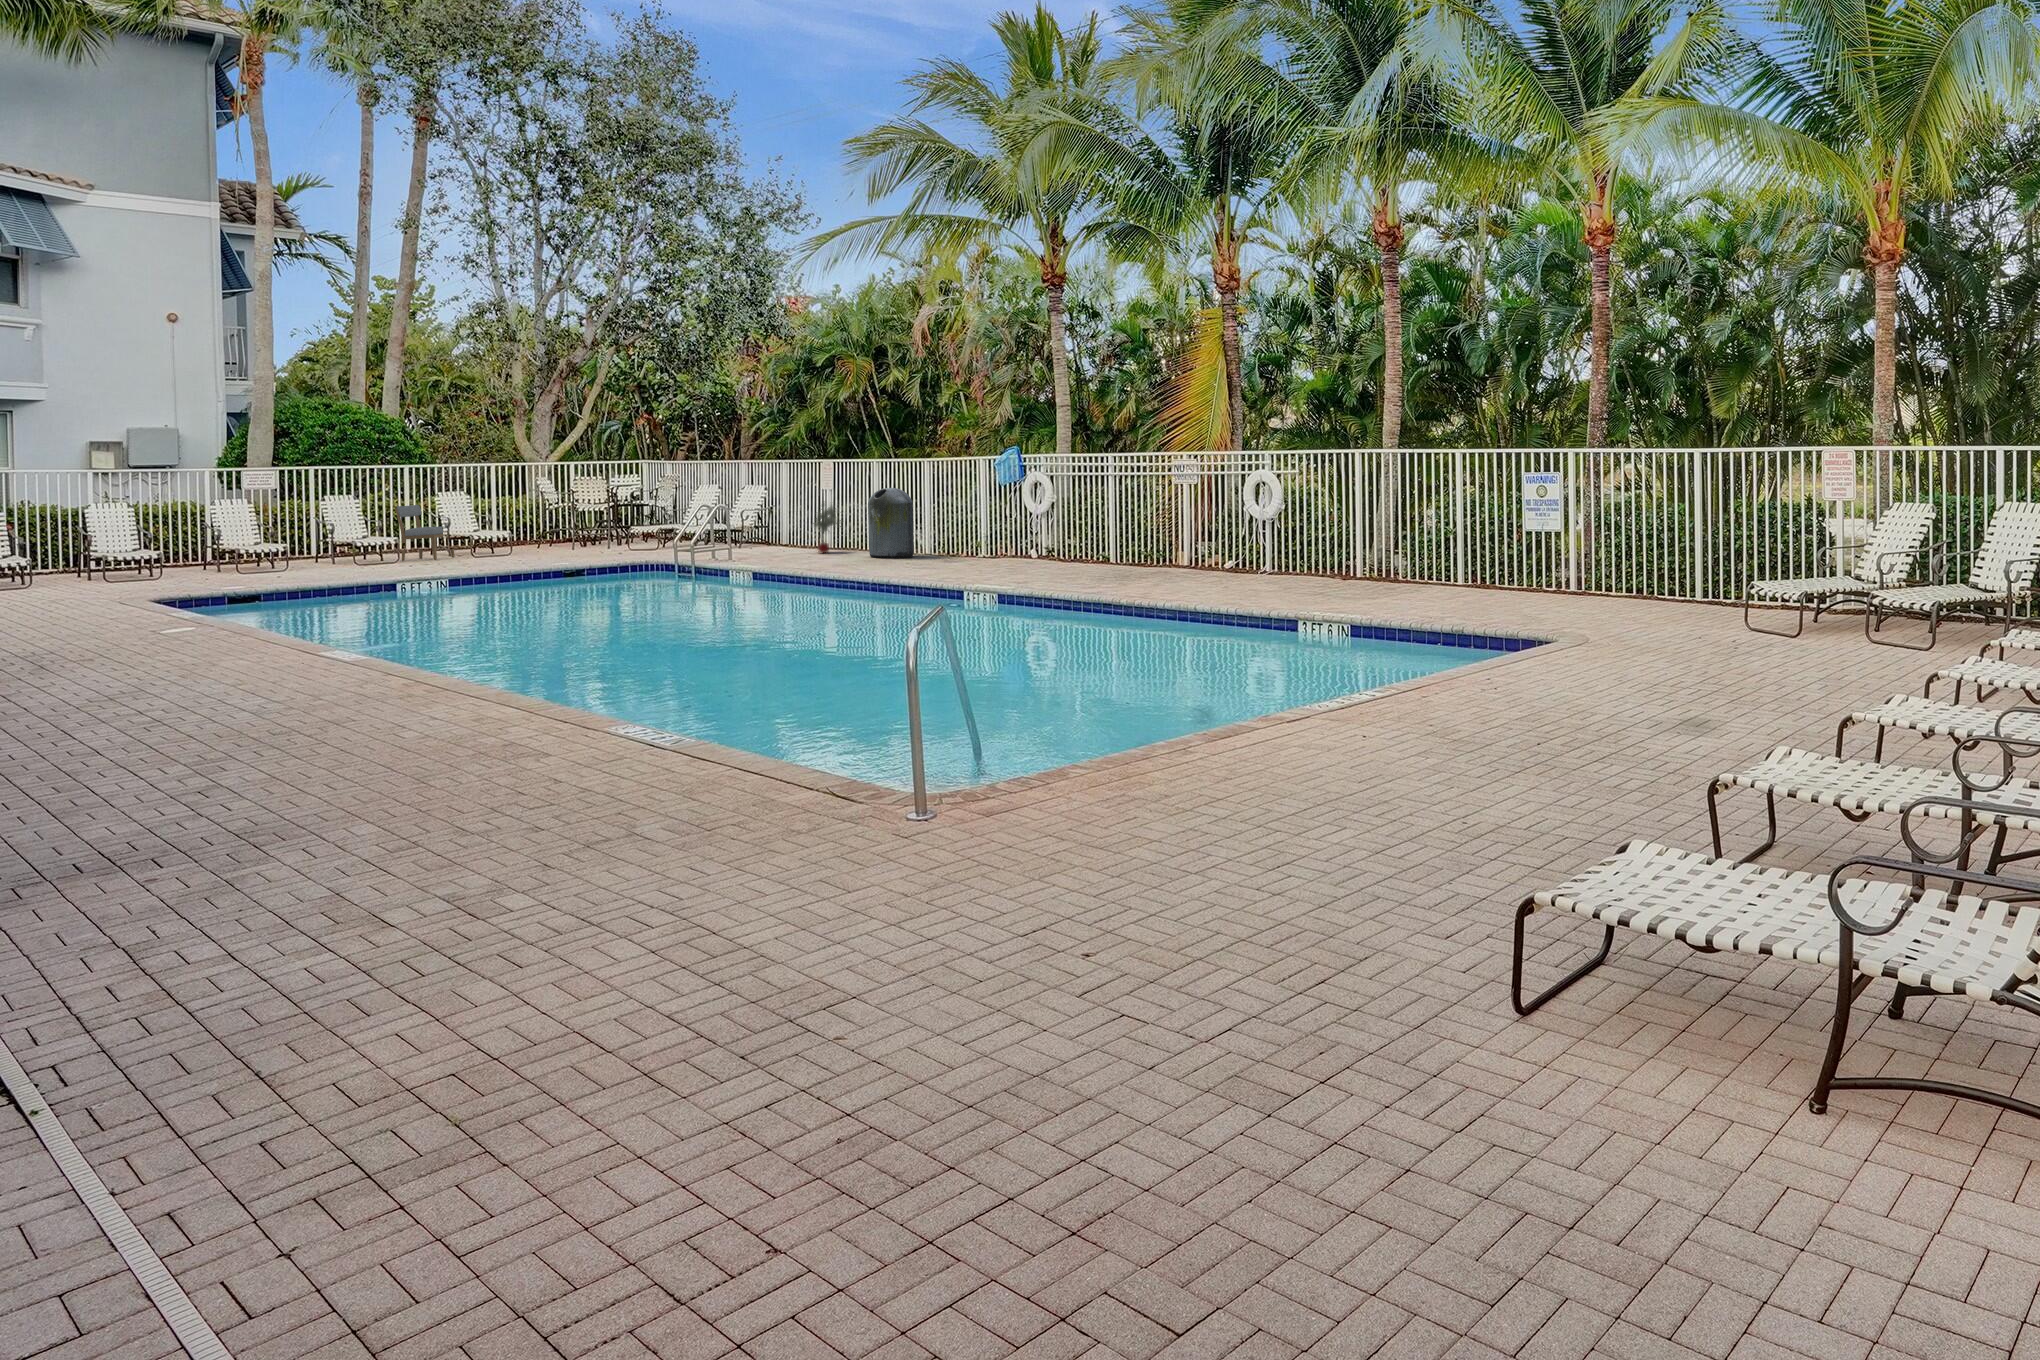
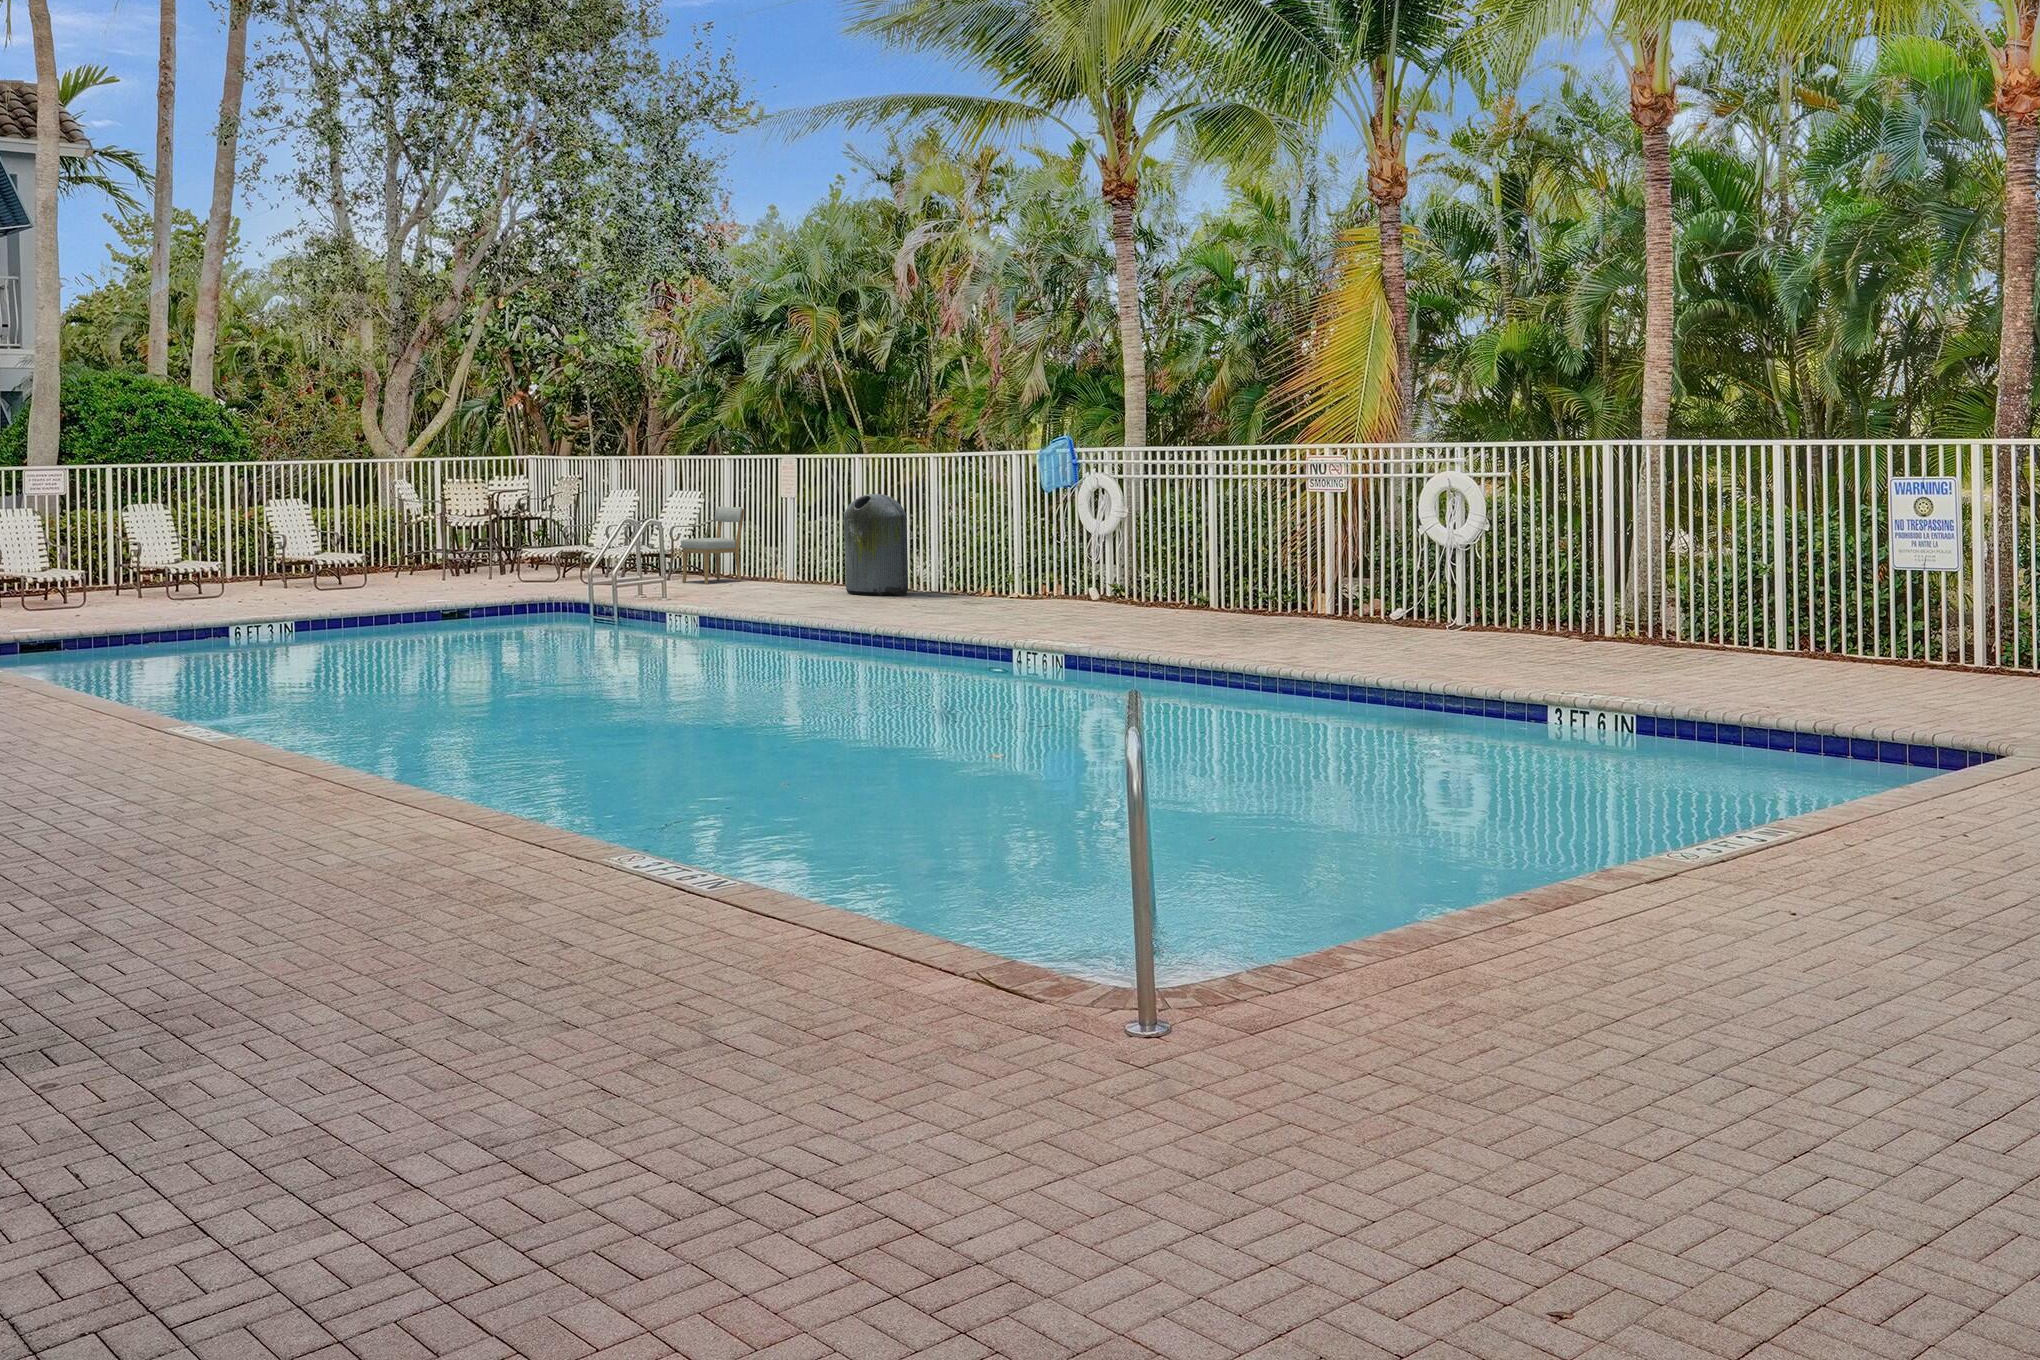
potted tree: present [813,503,842,554] -> none [762,512,806,587]
chair: present [395,505,455,561] -> present [681,507,744,584]

